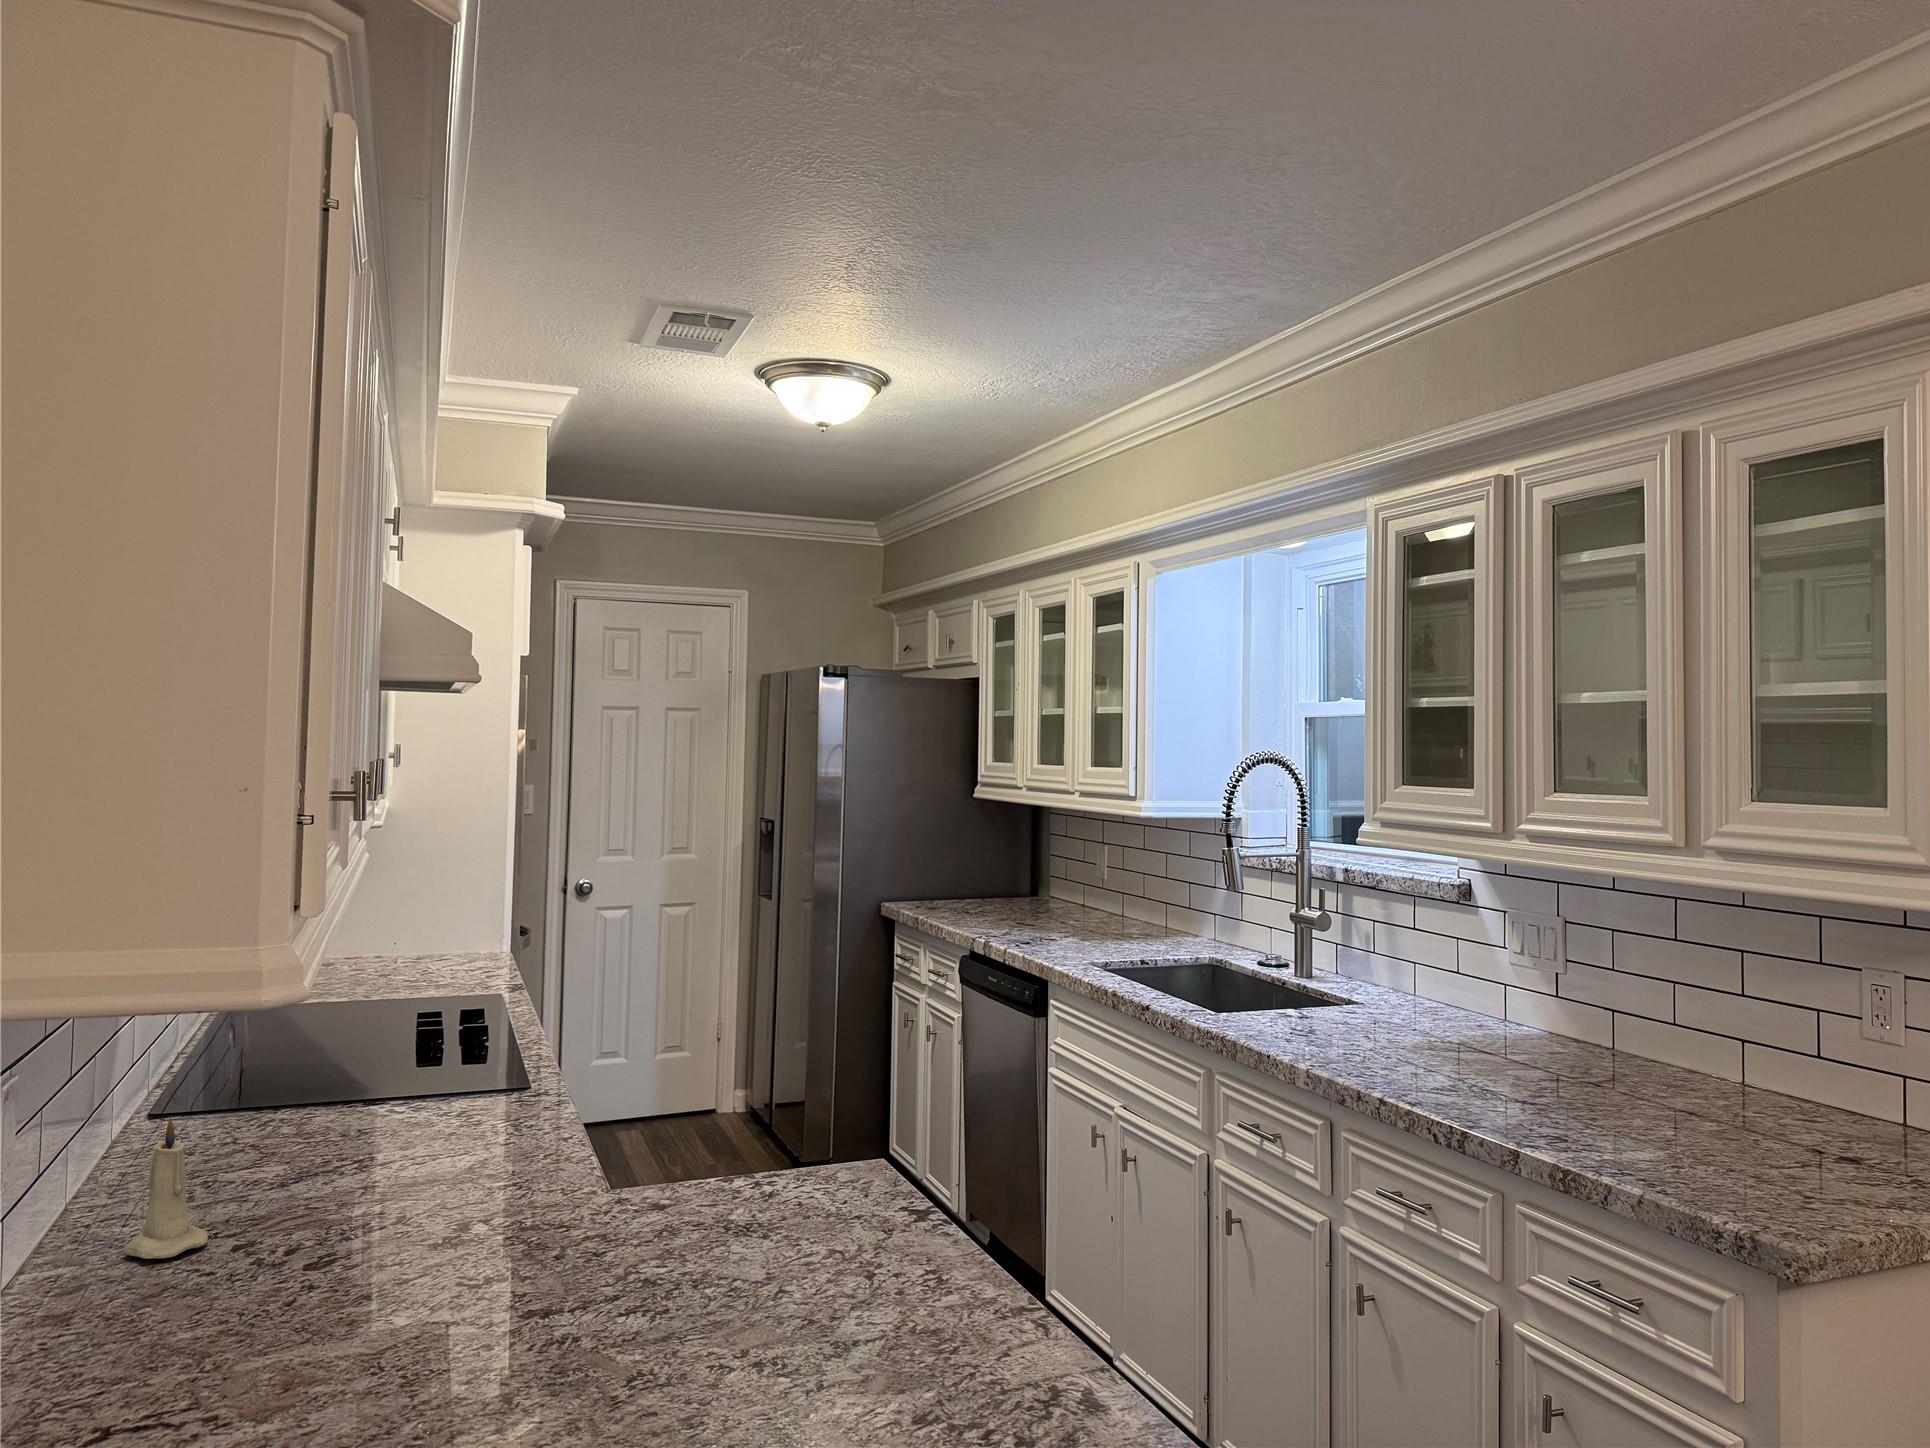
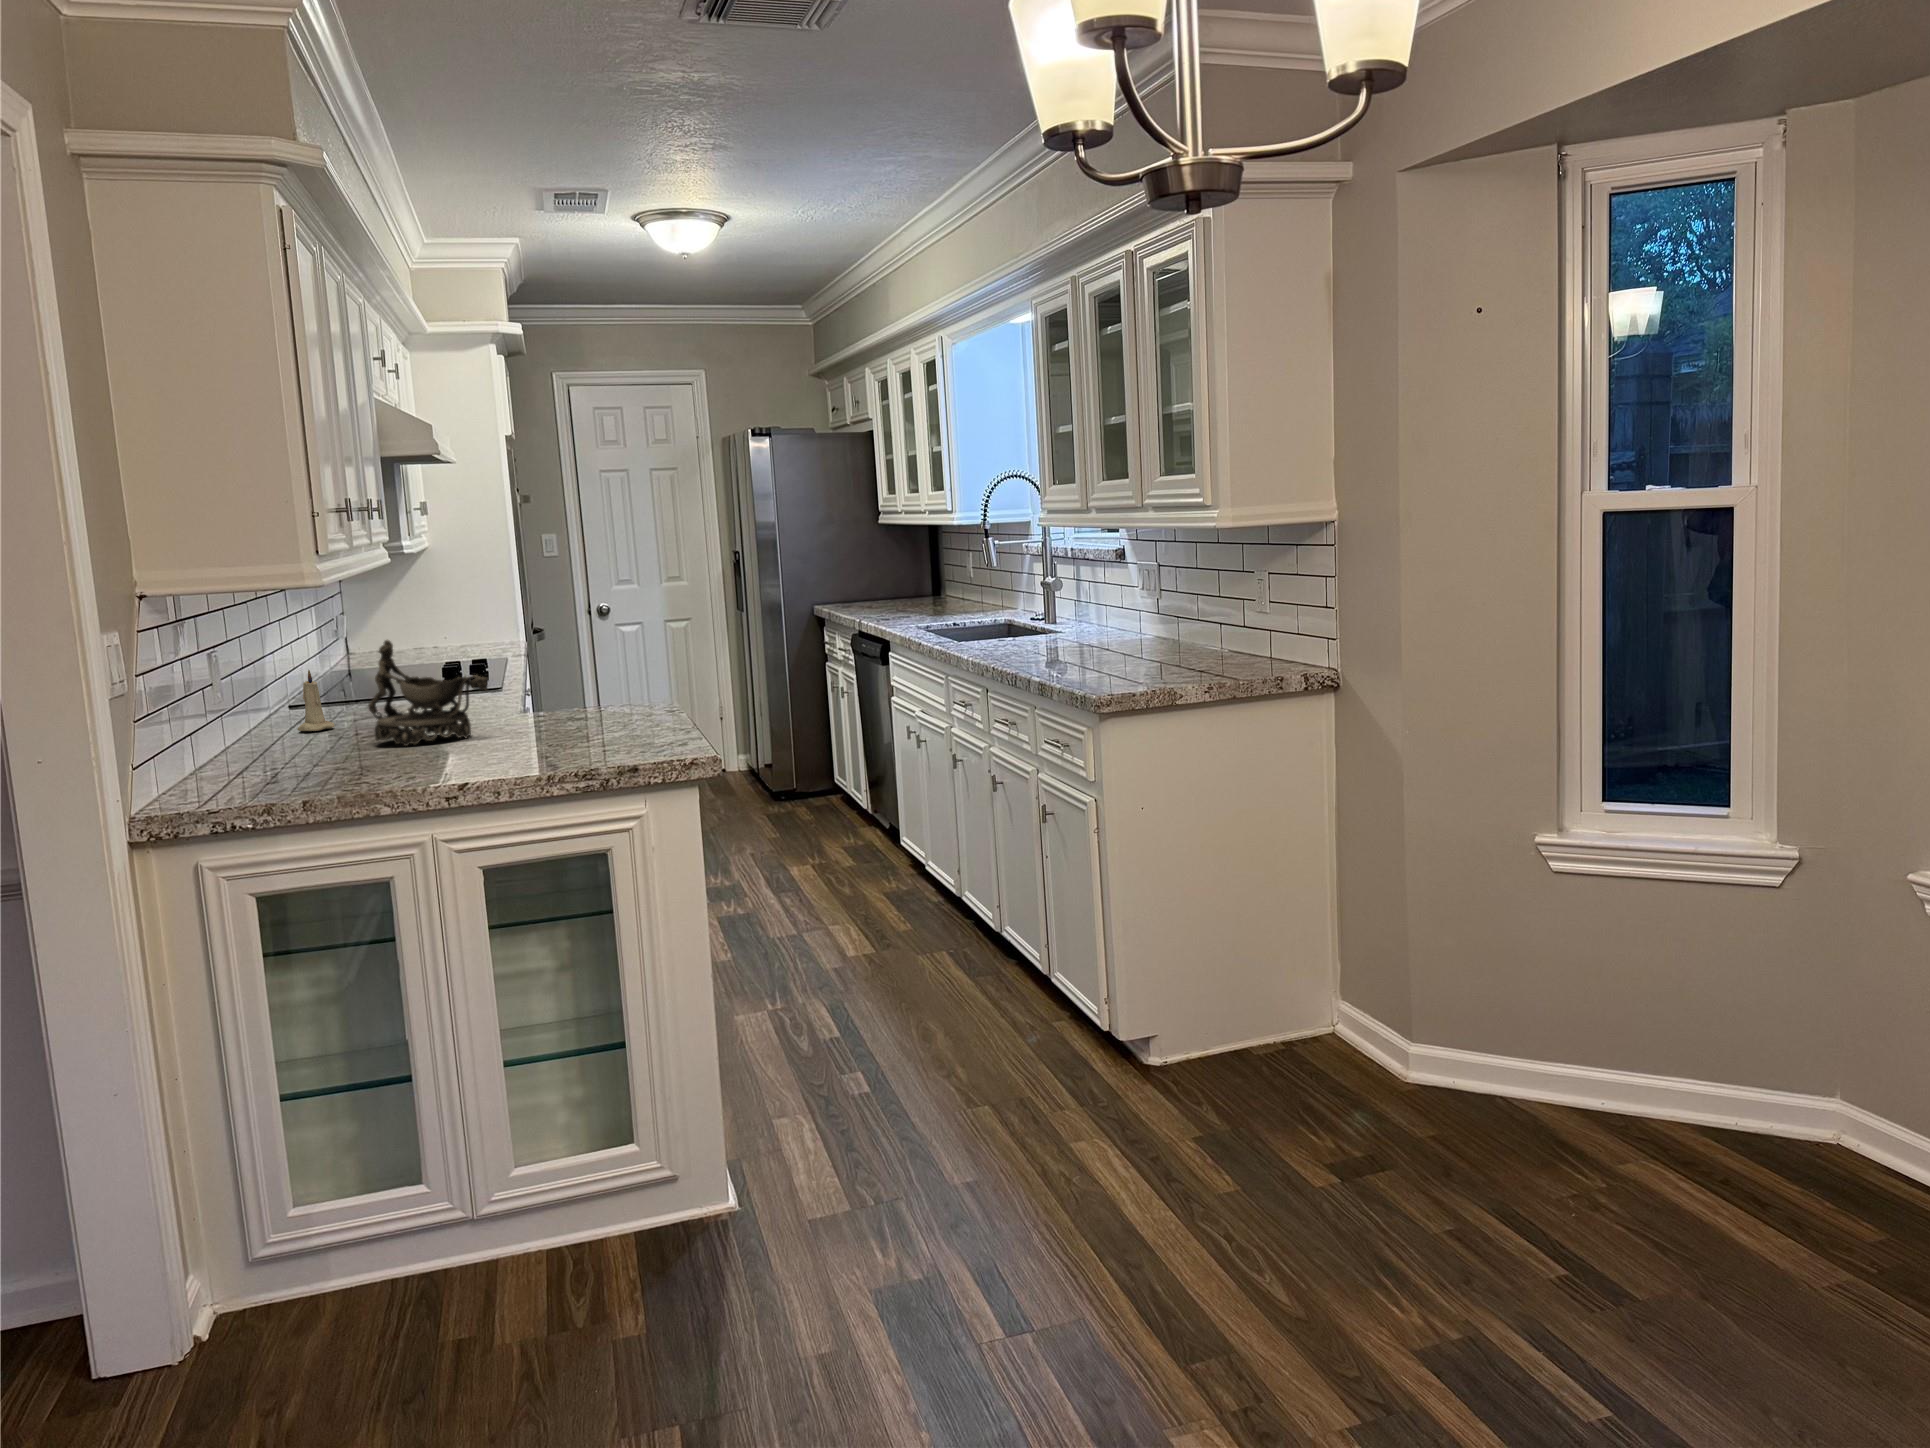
decorative bowl: none [301,1106,603,1390] -> present [368,640,488,746]

